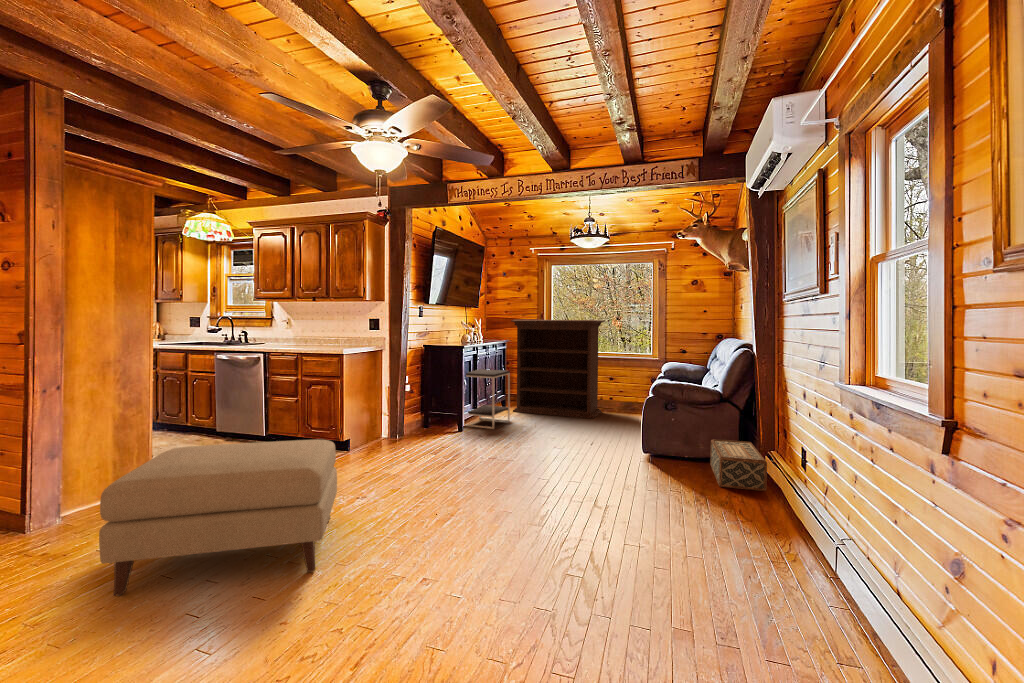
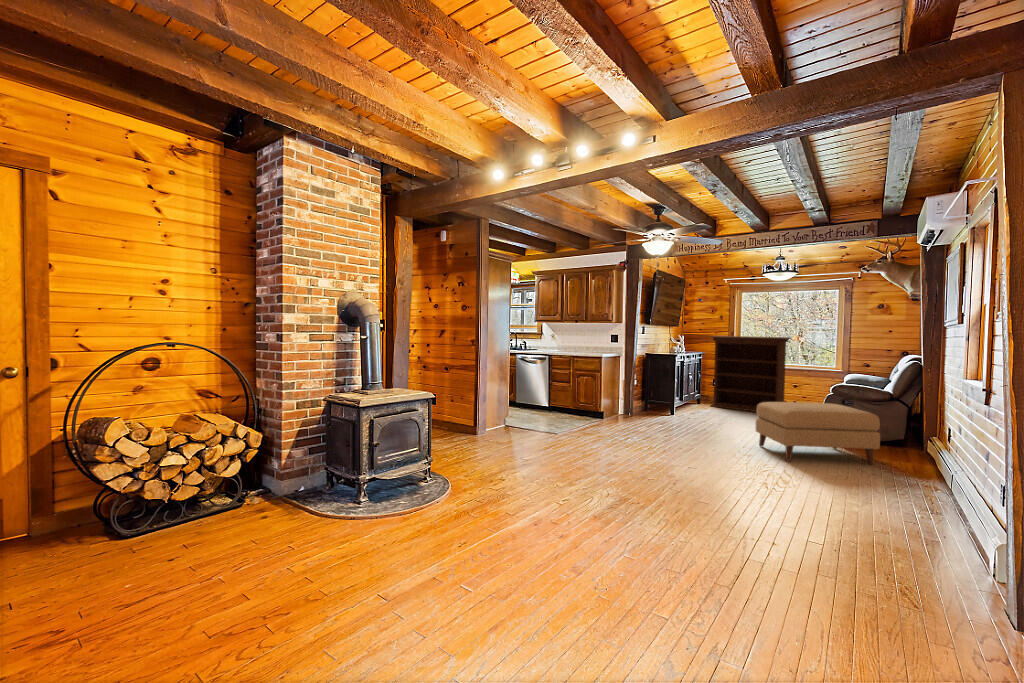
side table: present [465,369,510,429] -> none [675,372,711,415]
ottoman: present [99,439,337,596] -> present [755,402,880,464]
woven basket: present [710,439,767,491] -> none [883,428,927,462]

